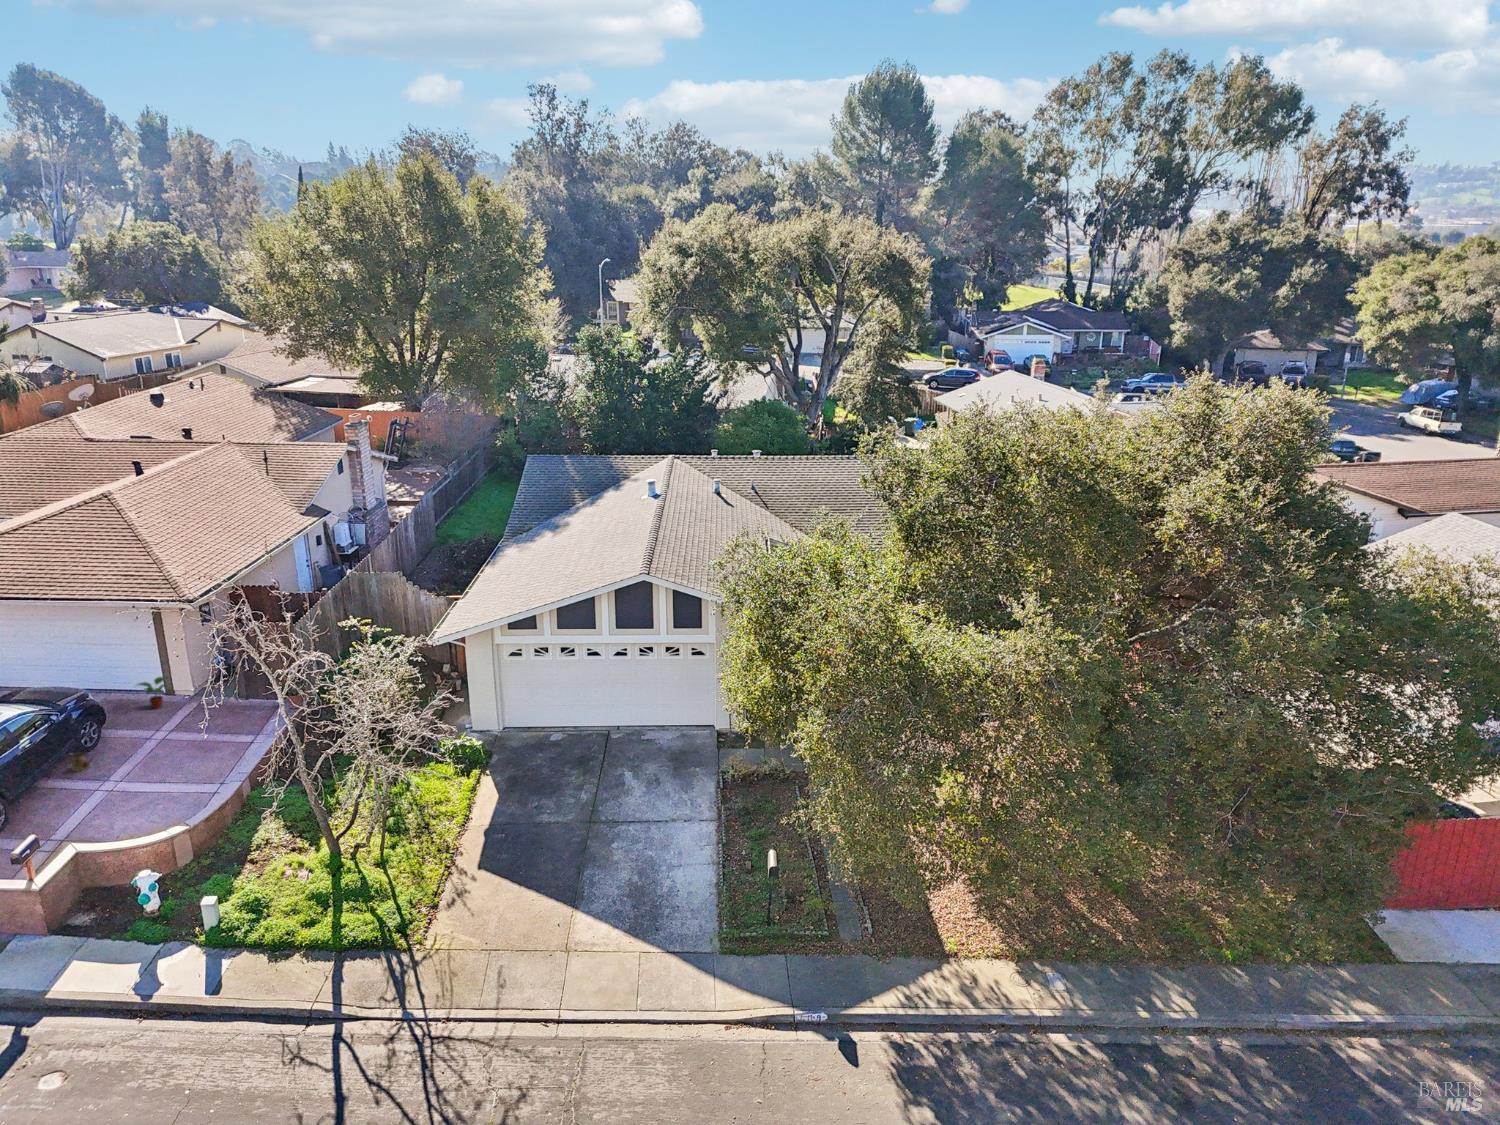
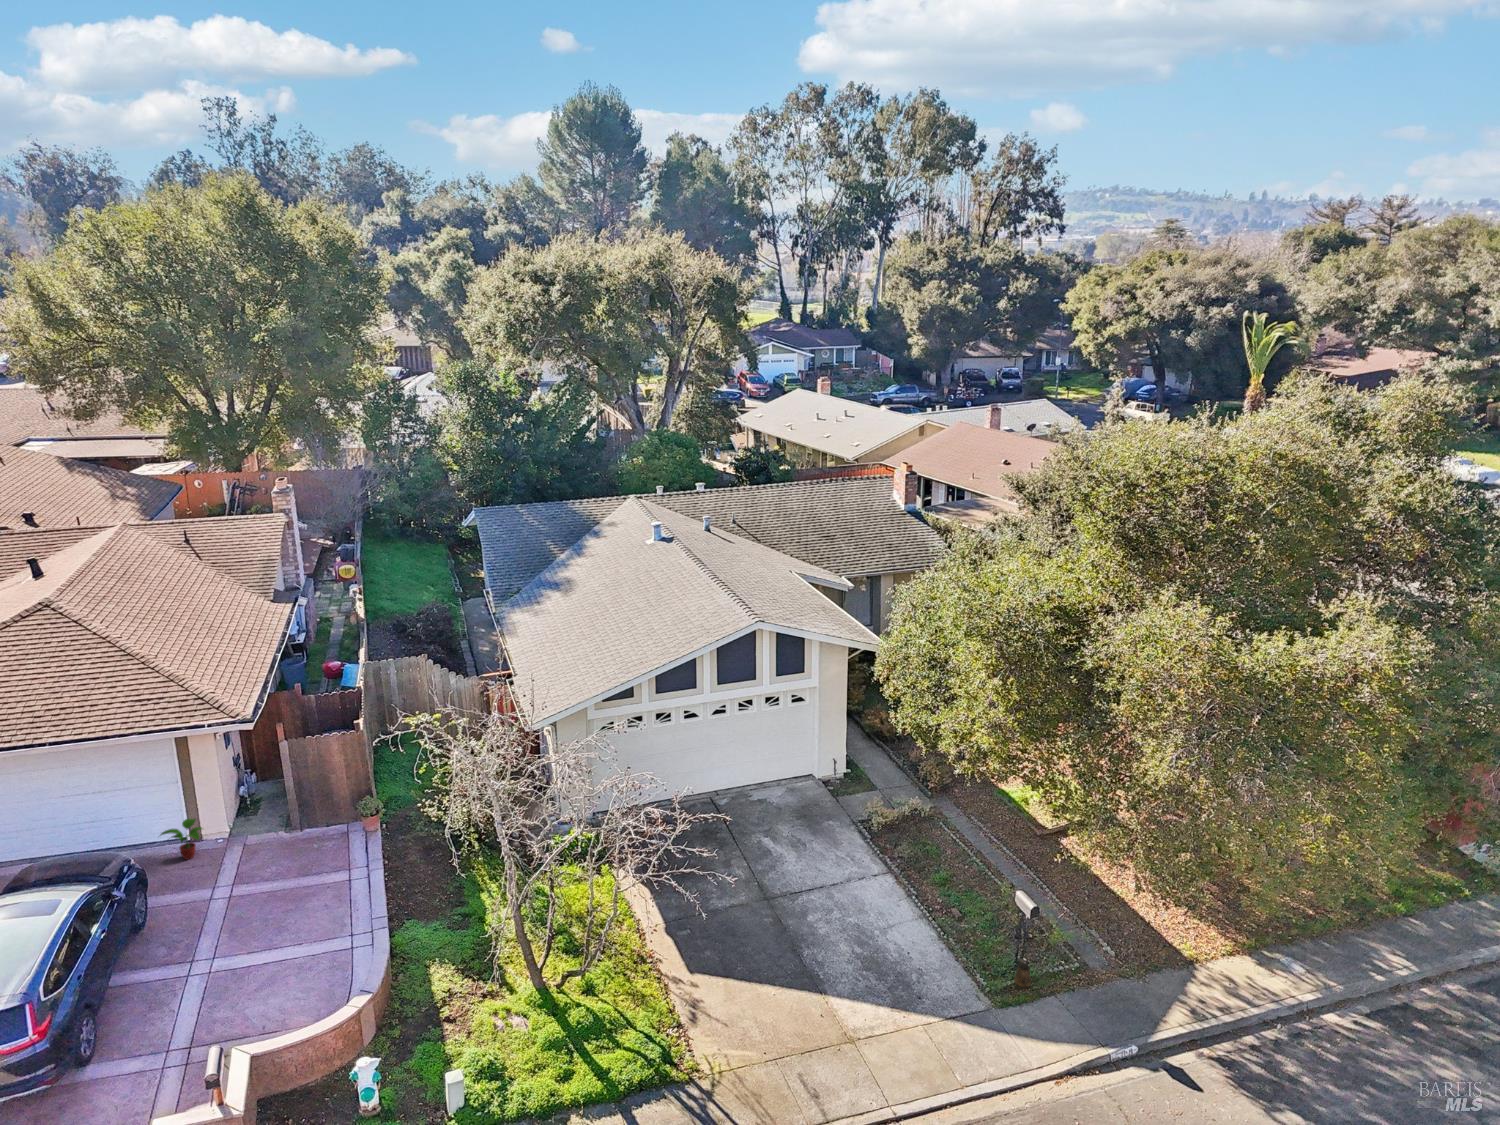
watering can: present [67,752,93,771] -> present [1014,959,1031,987]

